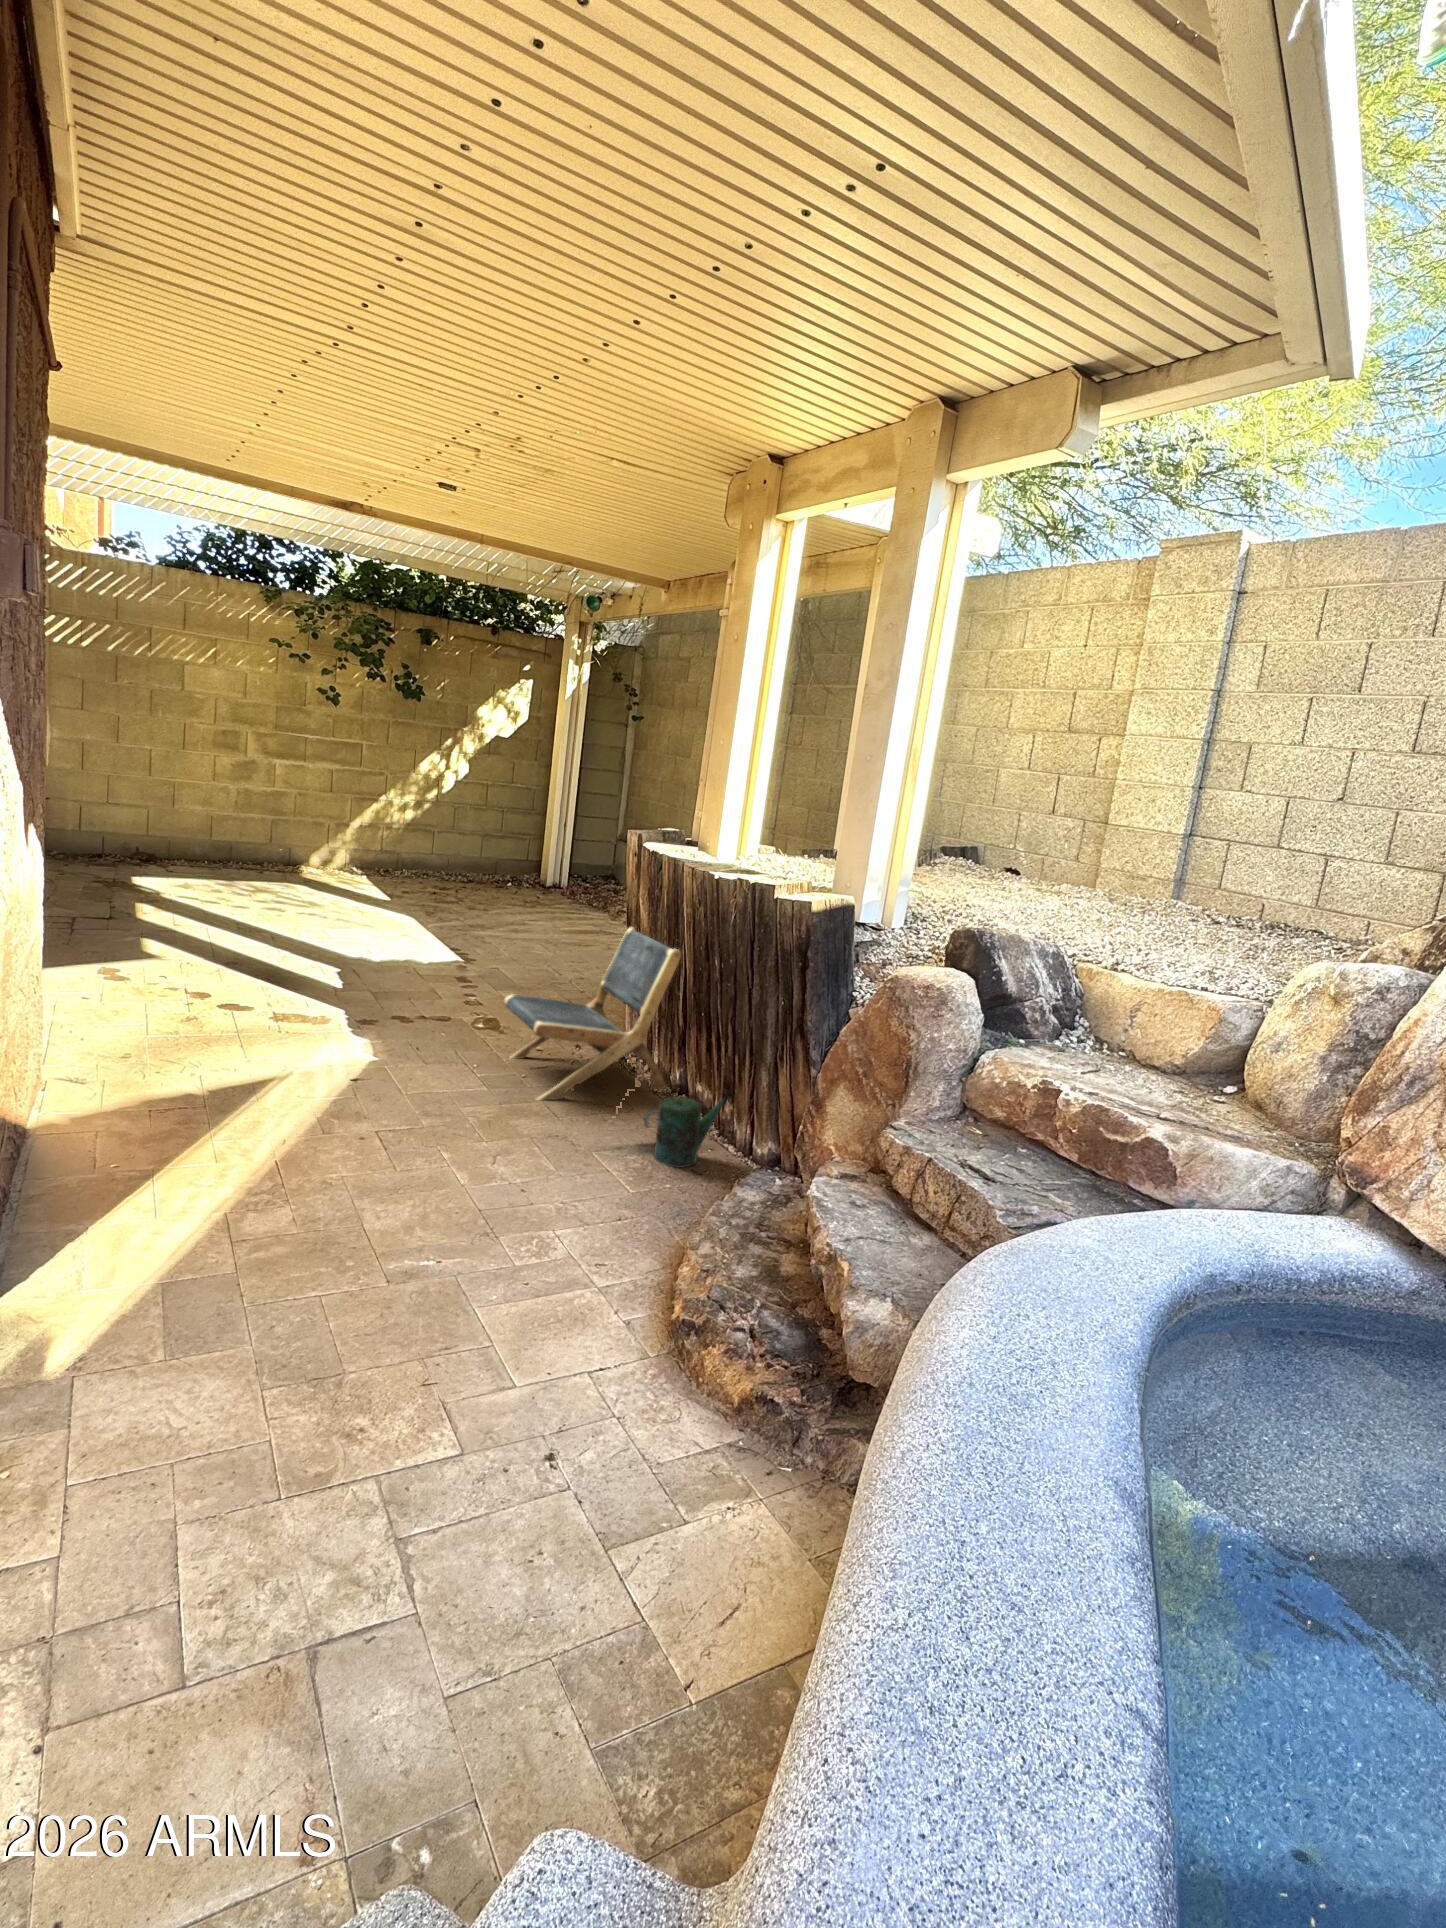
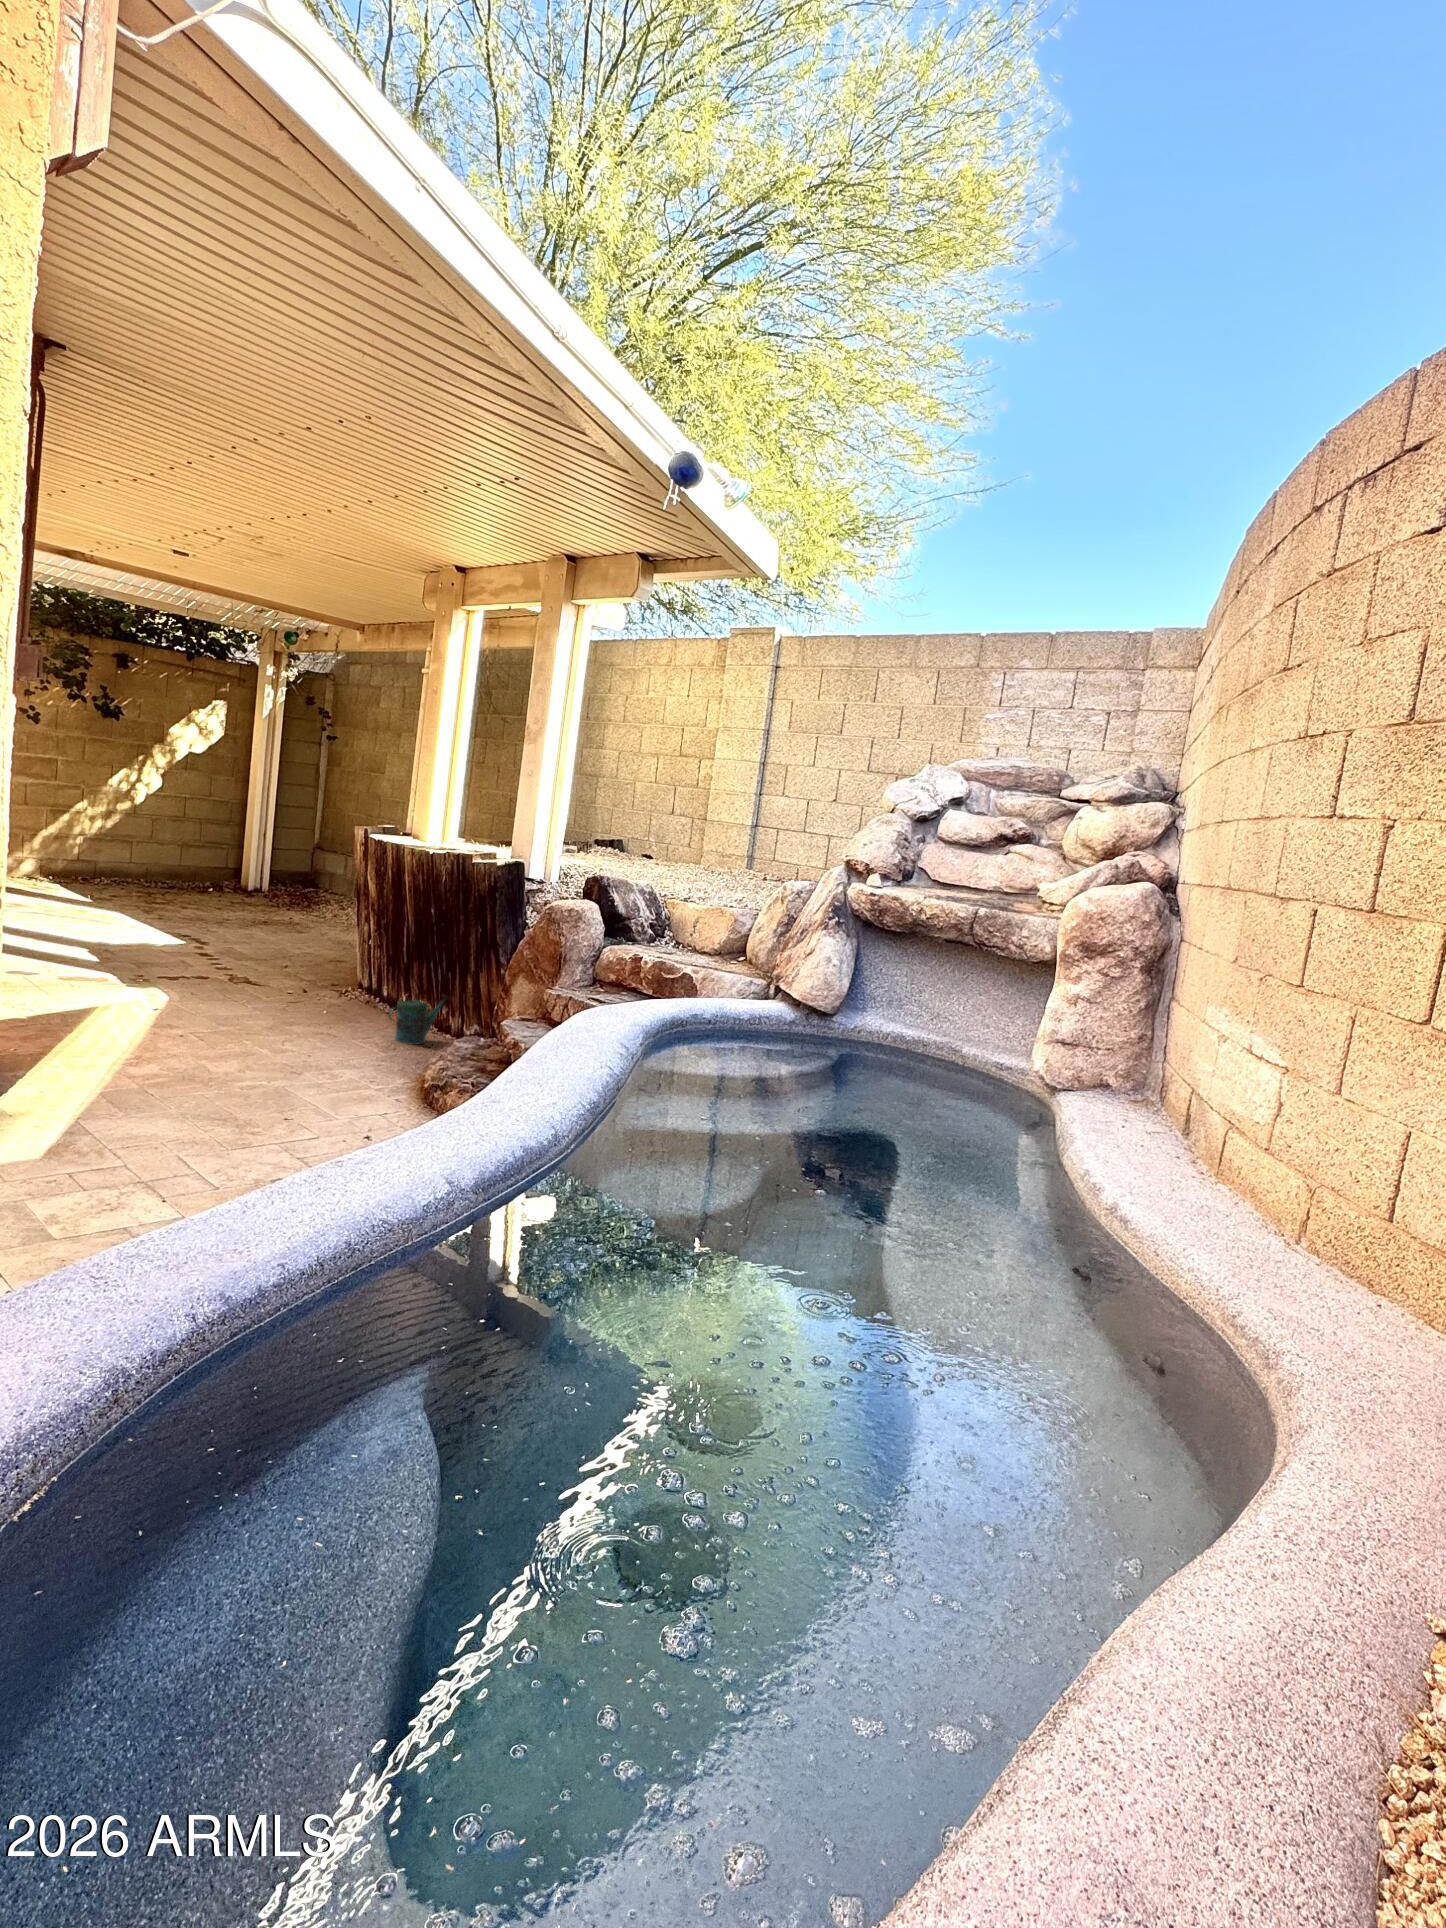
lounge chair: present [503,927,681,1100] -> none [264,897,405,1016]

